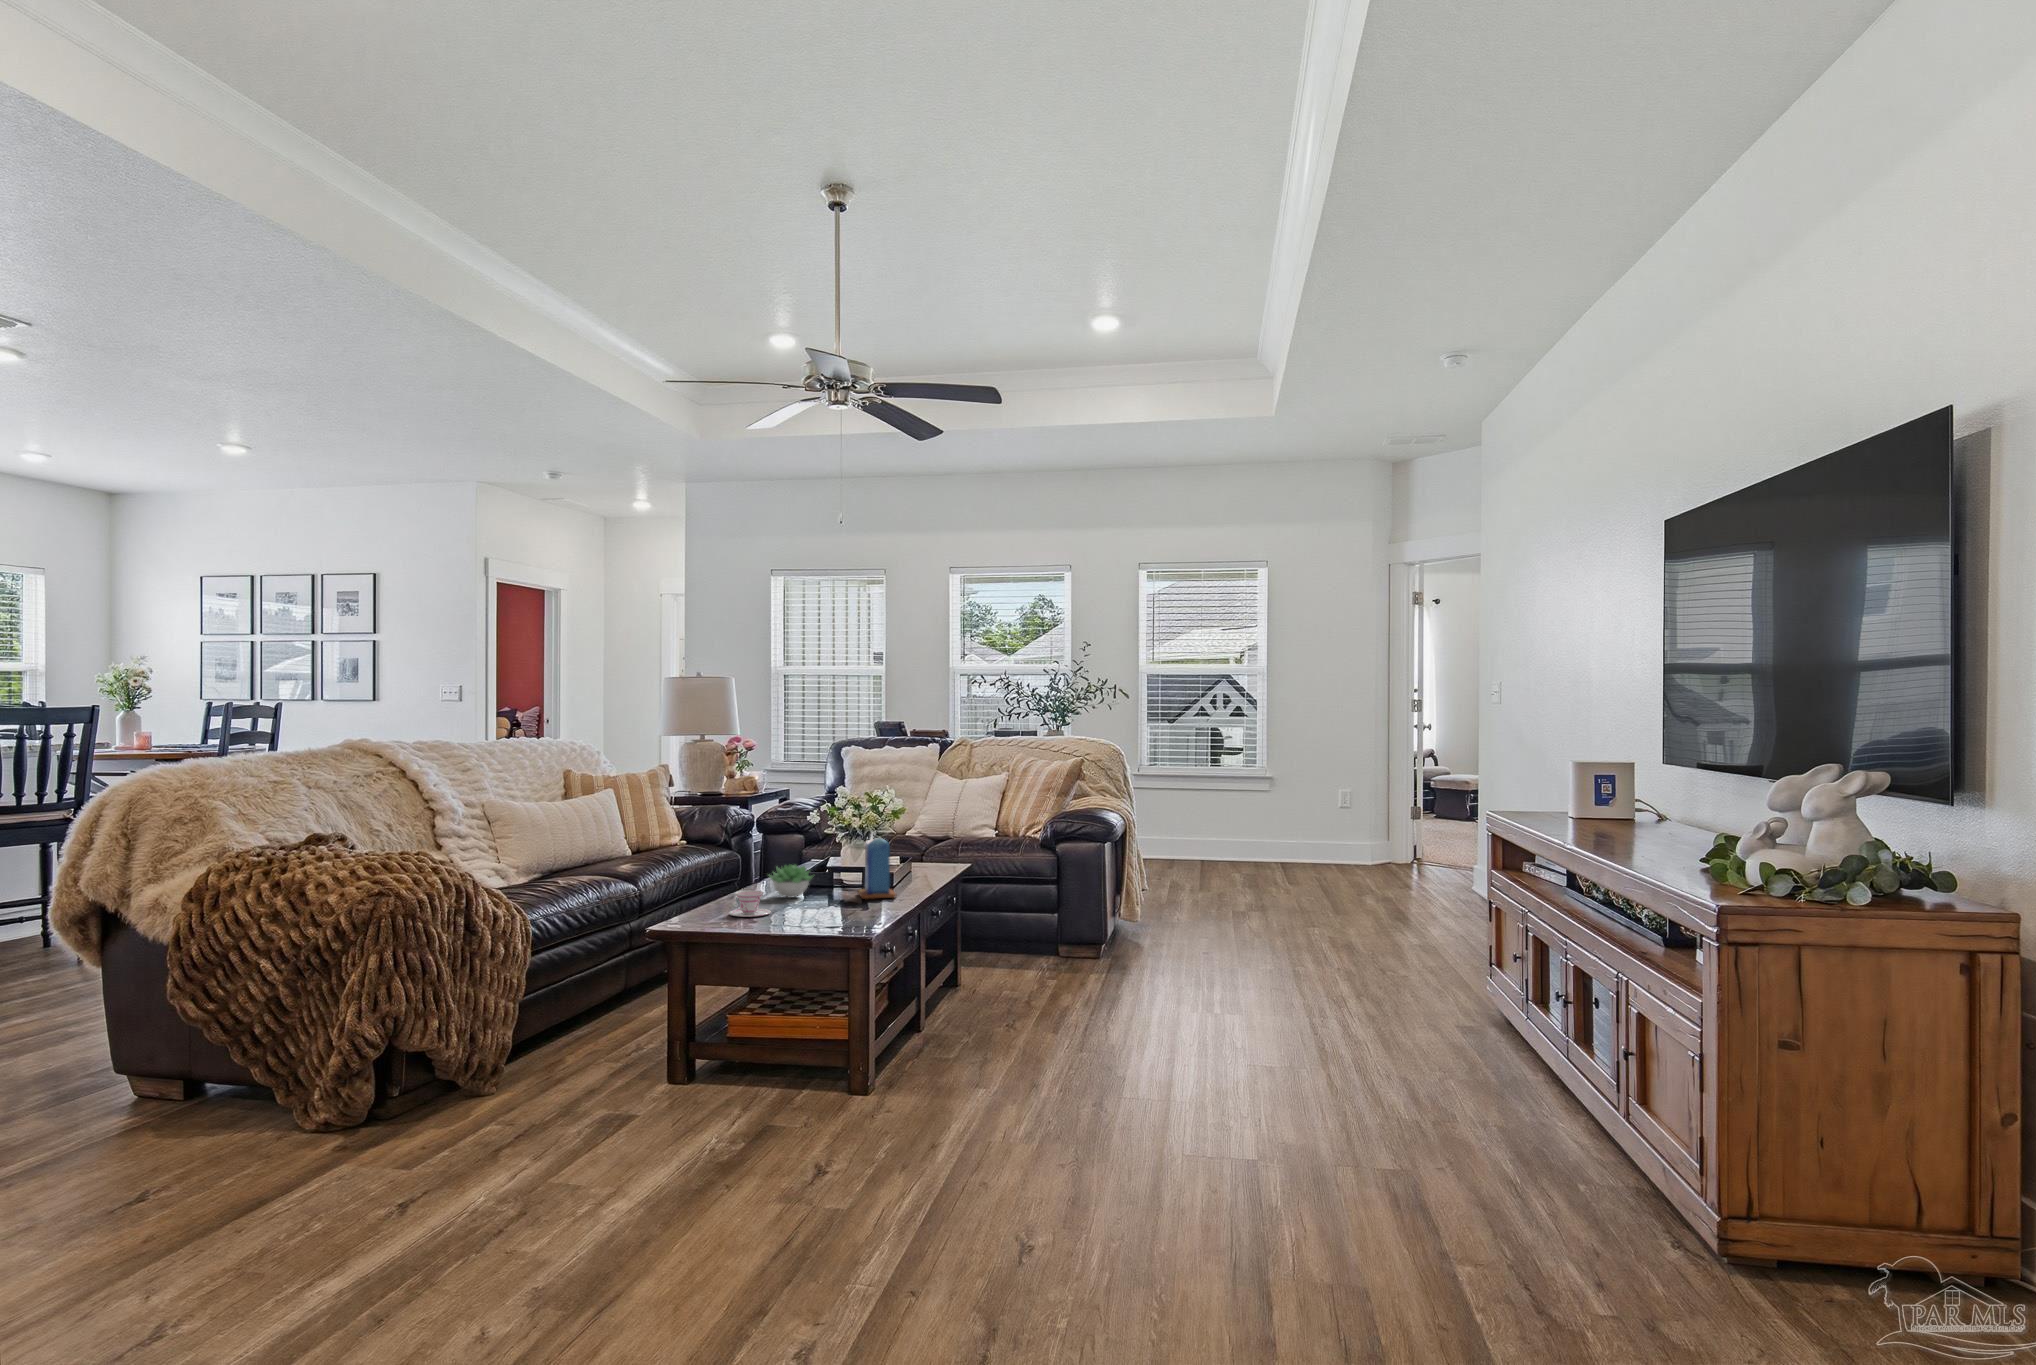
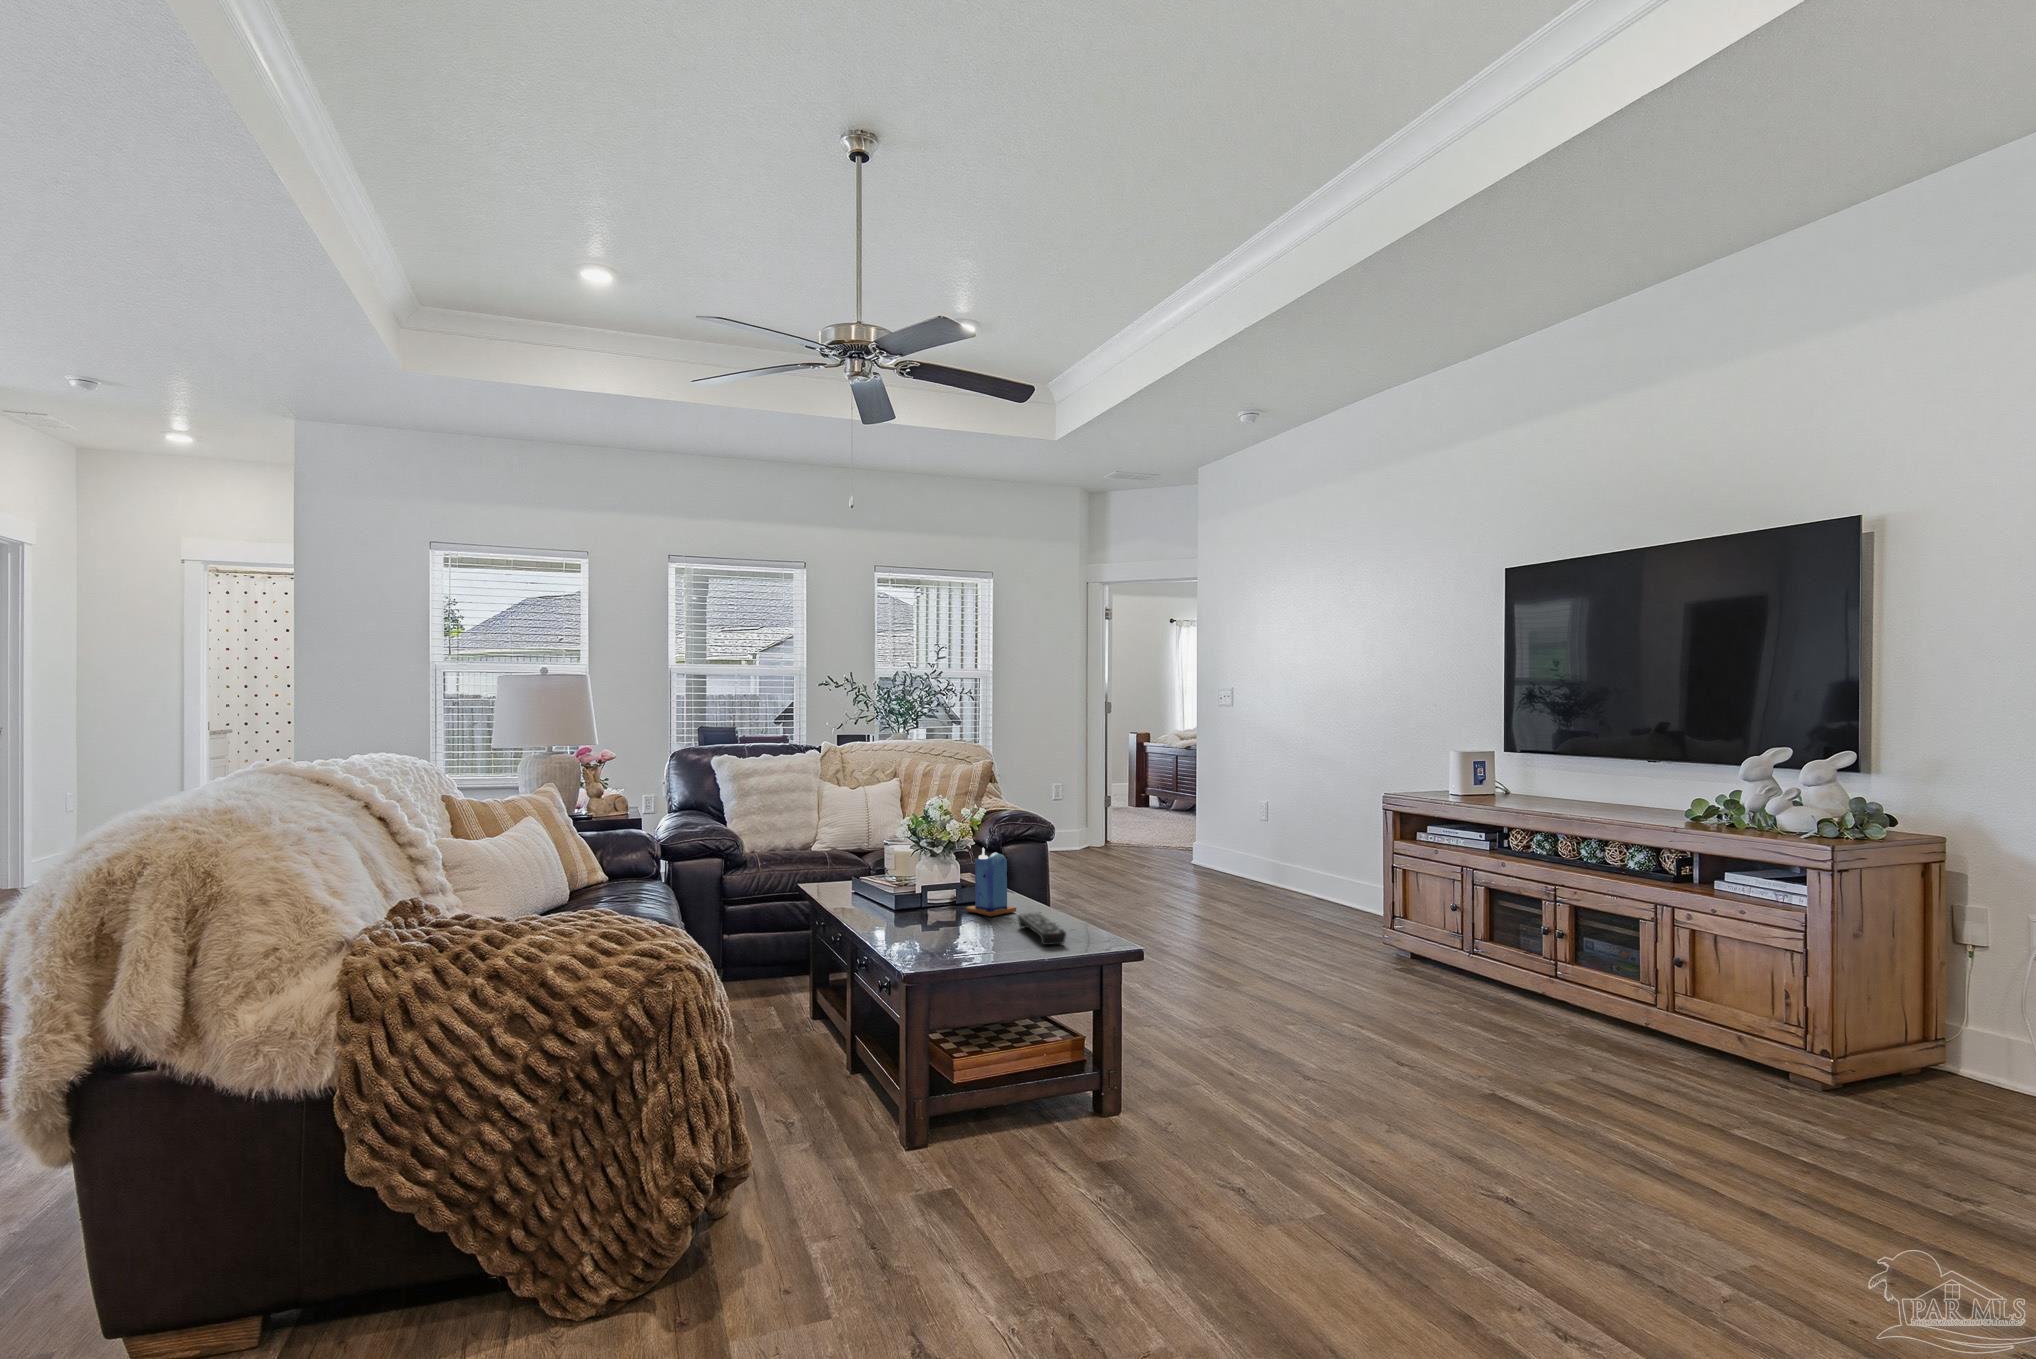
succulent plant: present [769,865,813,898] -> none [891,887,938,923]
teacup: present [729,891,771,917] -> none [915,920,959,950]
remote control: none [824,896,878,924] -> present [1018,913,1066,945]

